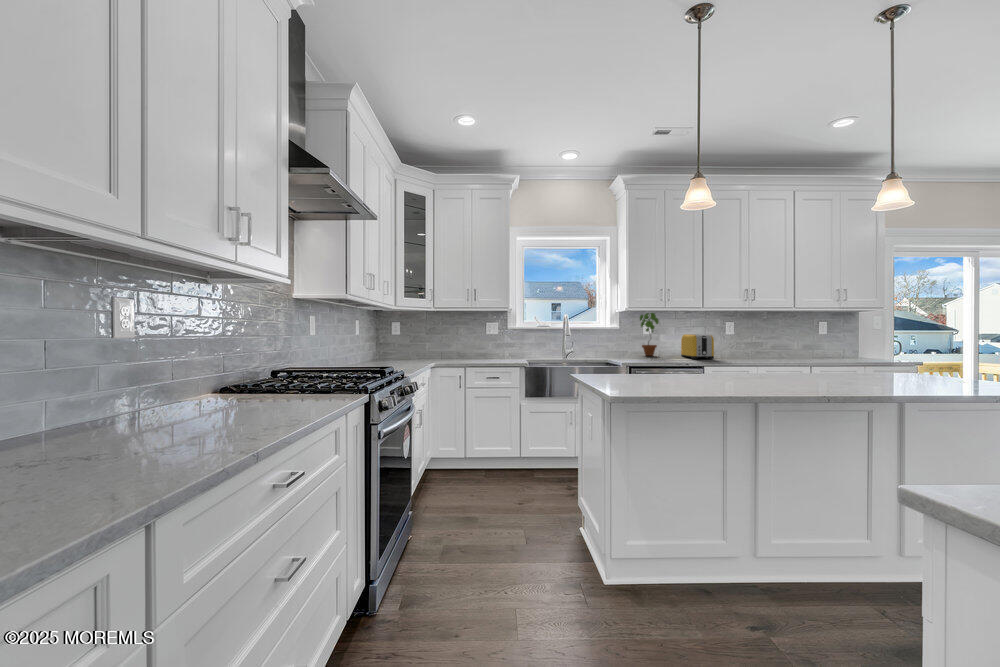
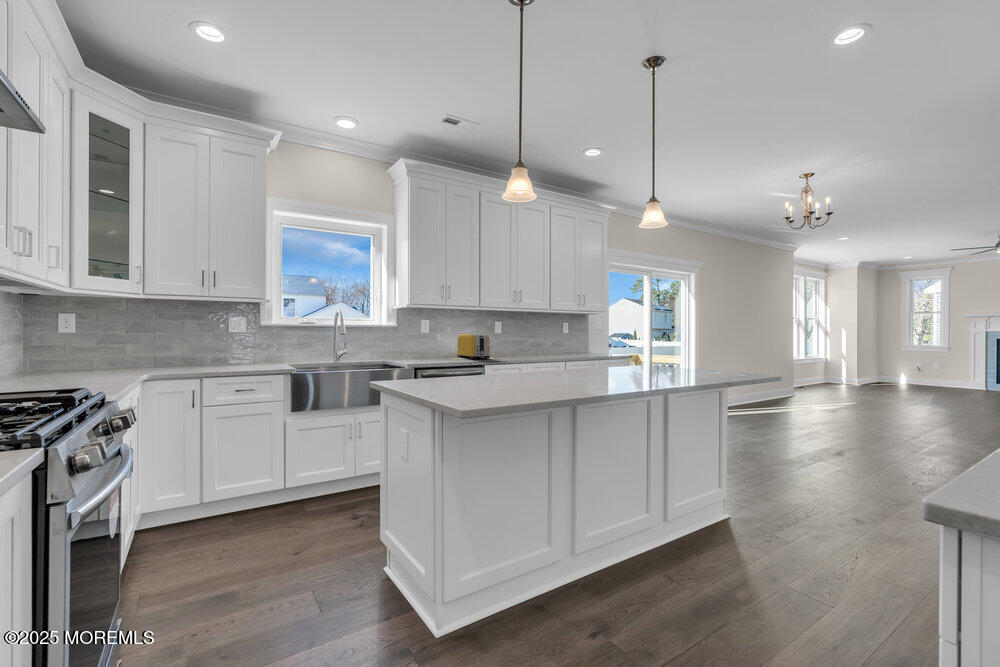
potted plant: present [640,313,659,356] -> none [417,311,436,357]

